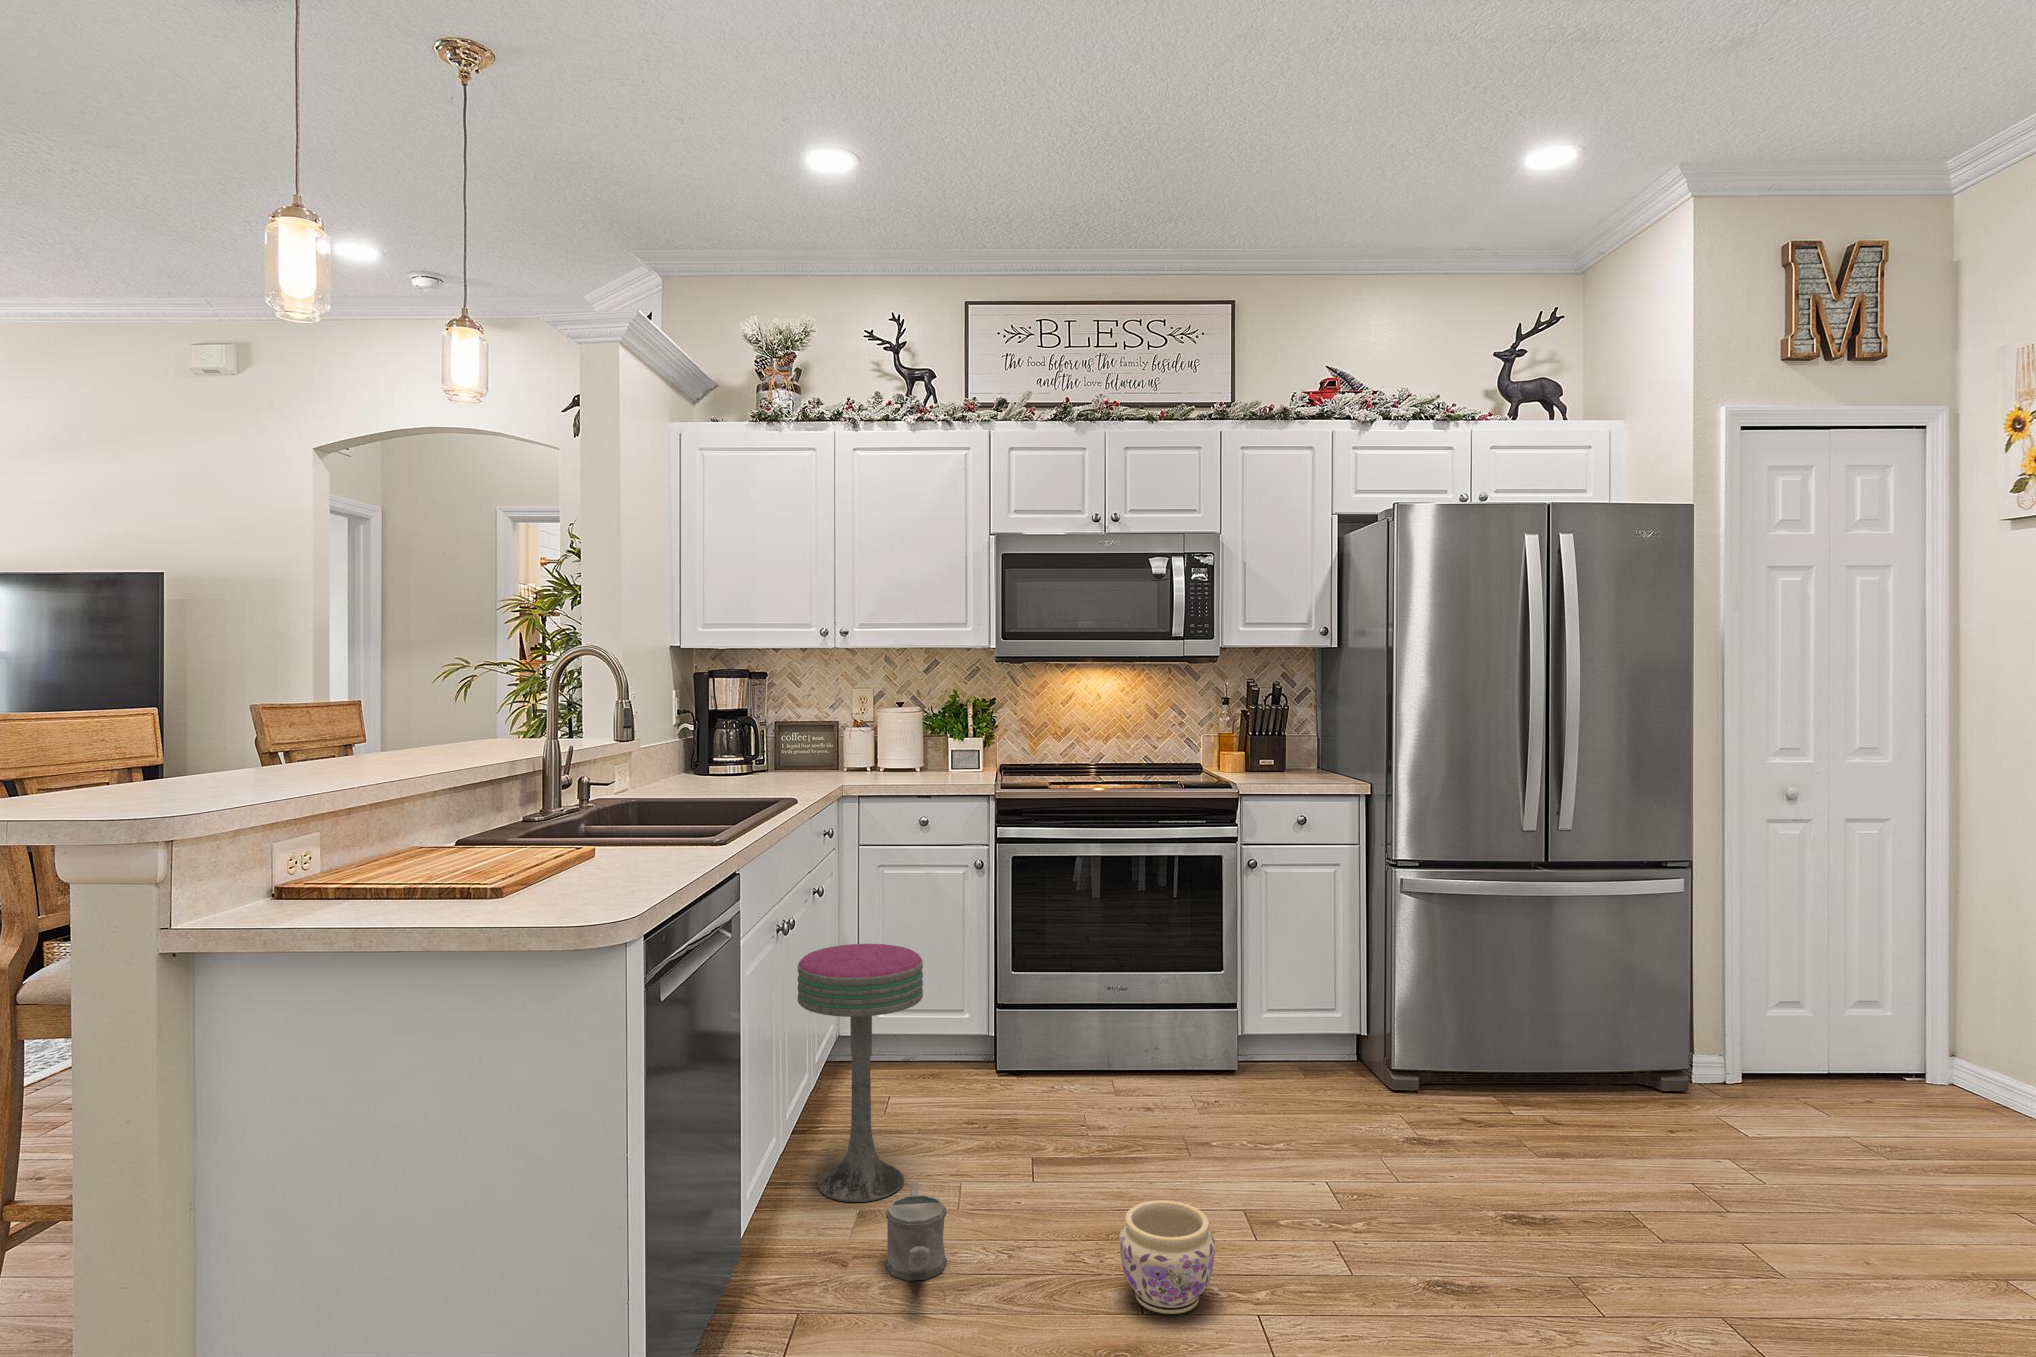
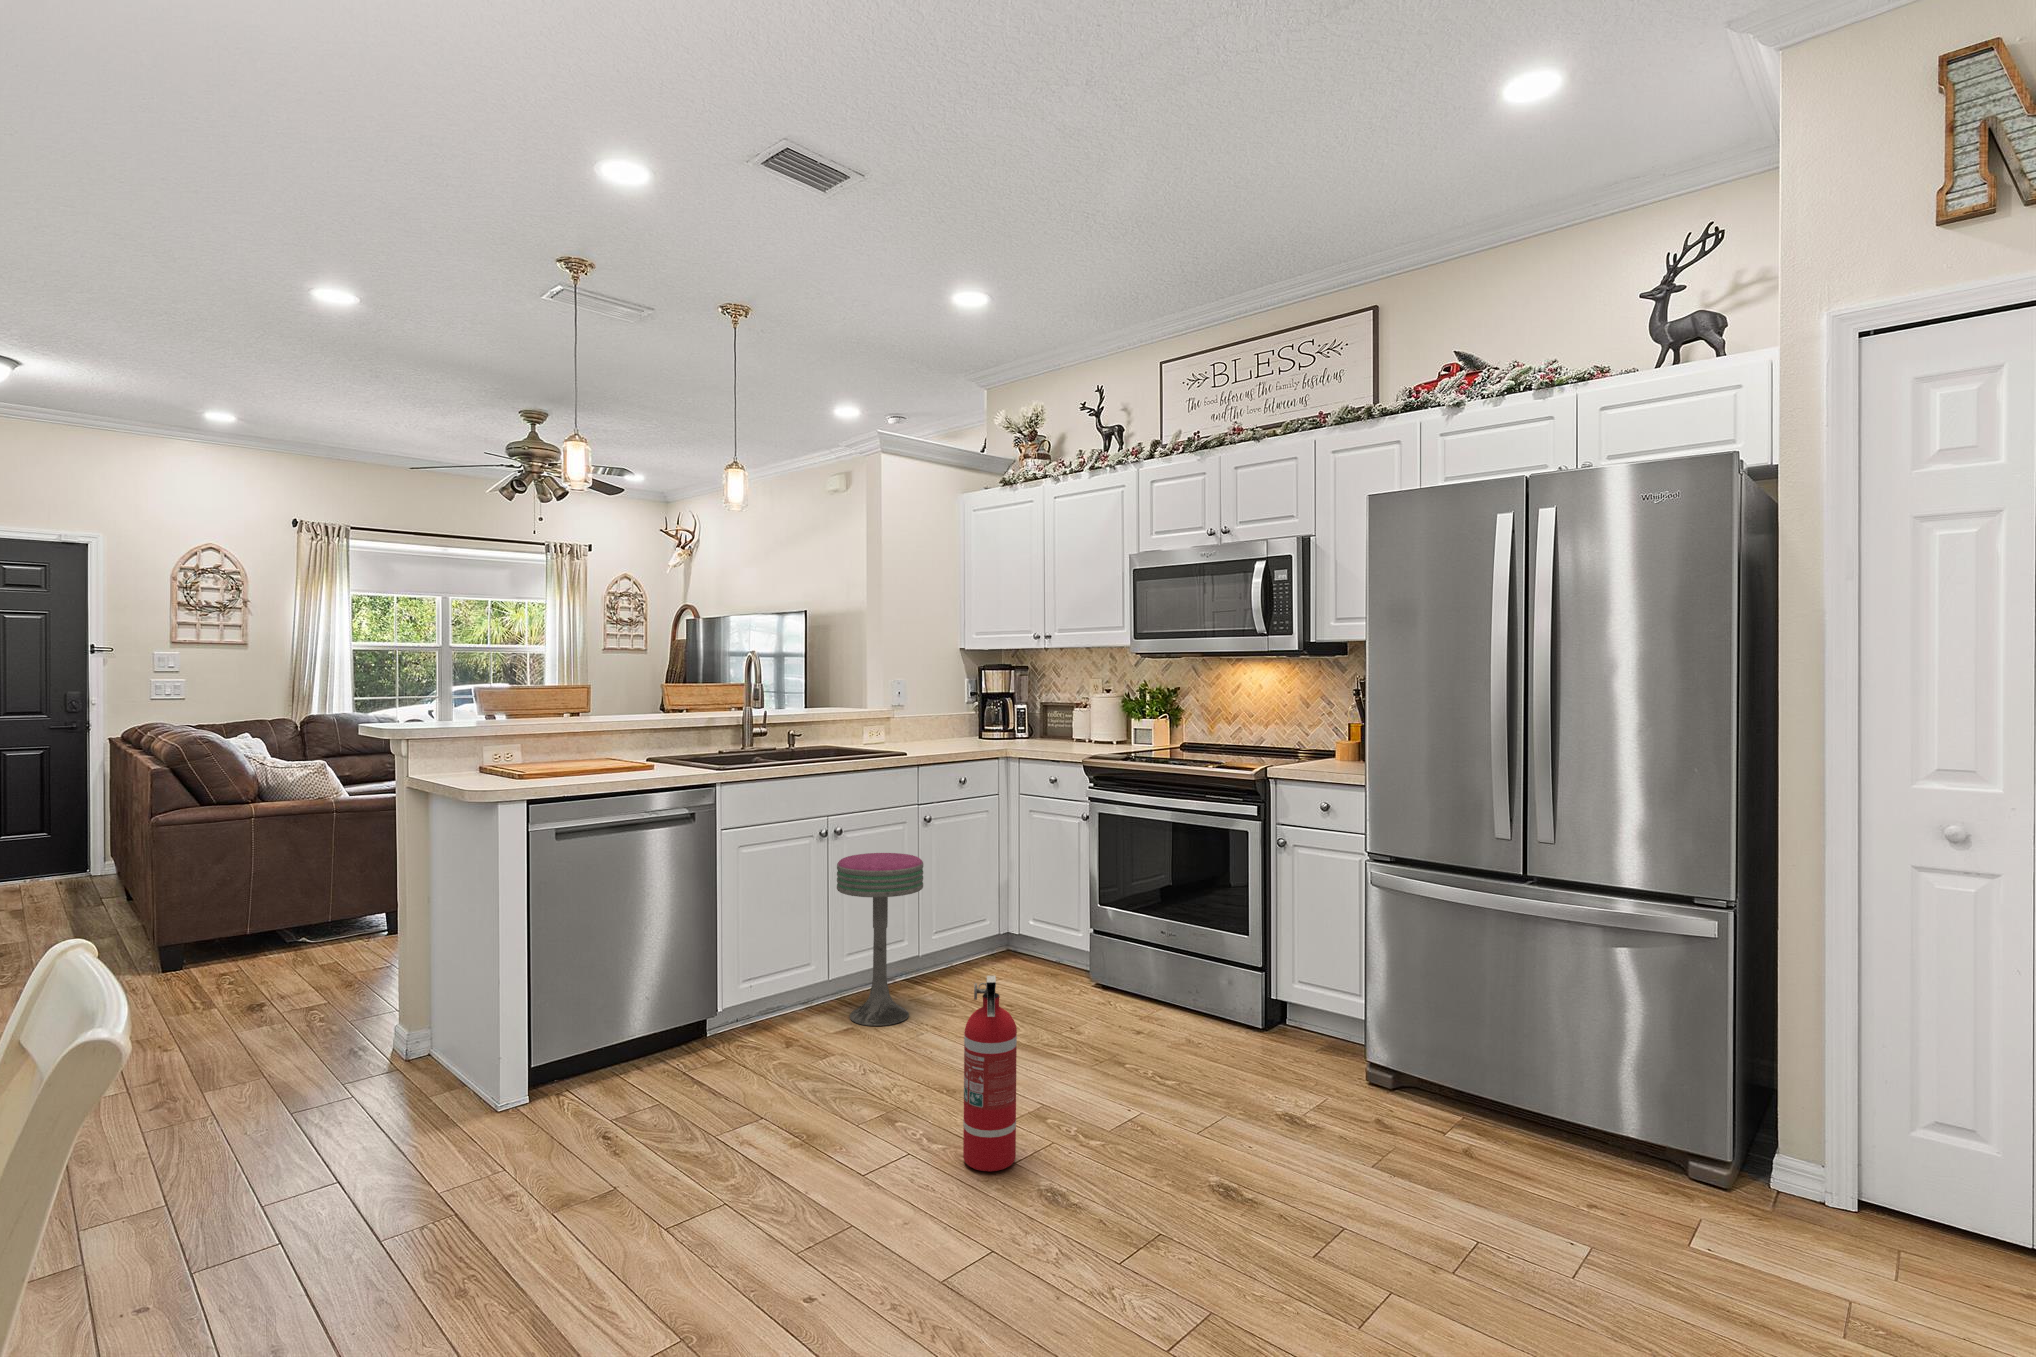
fire extinguisher: none [1287,1063,1392,1307] -> present [963,976,1017,1171]
watering can: present [886,1182,947,1281] -> none [762,1009,847,1065]
planter: present [1119,1200,1215,1316] -> none [856,1051,926,1131]

